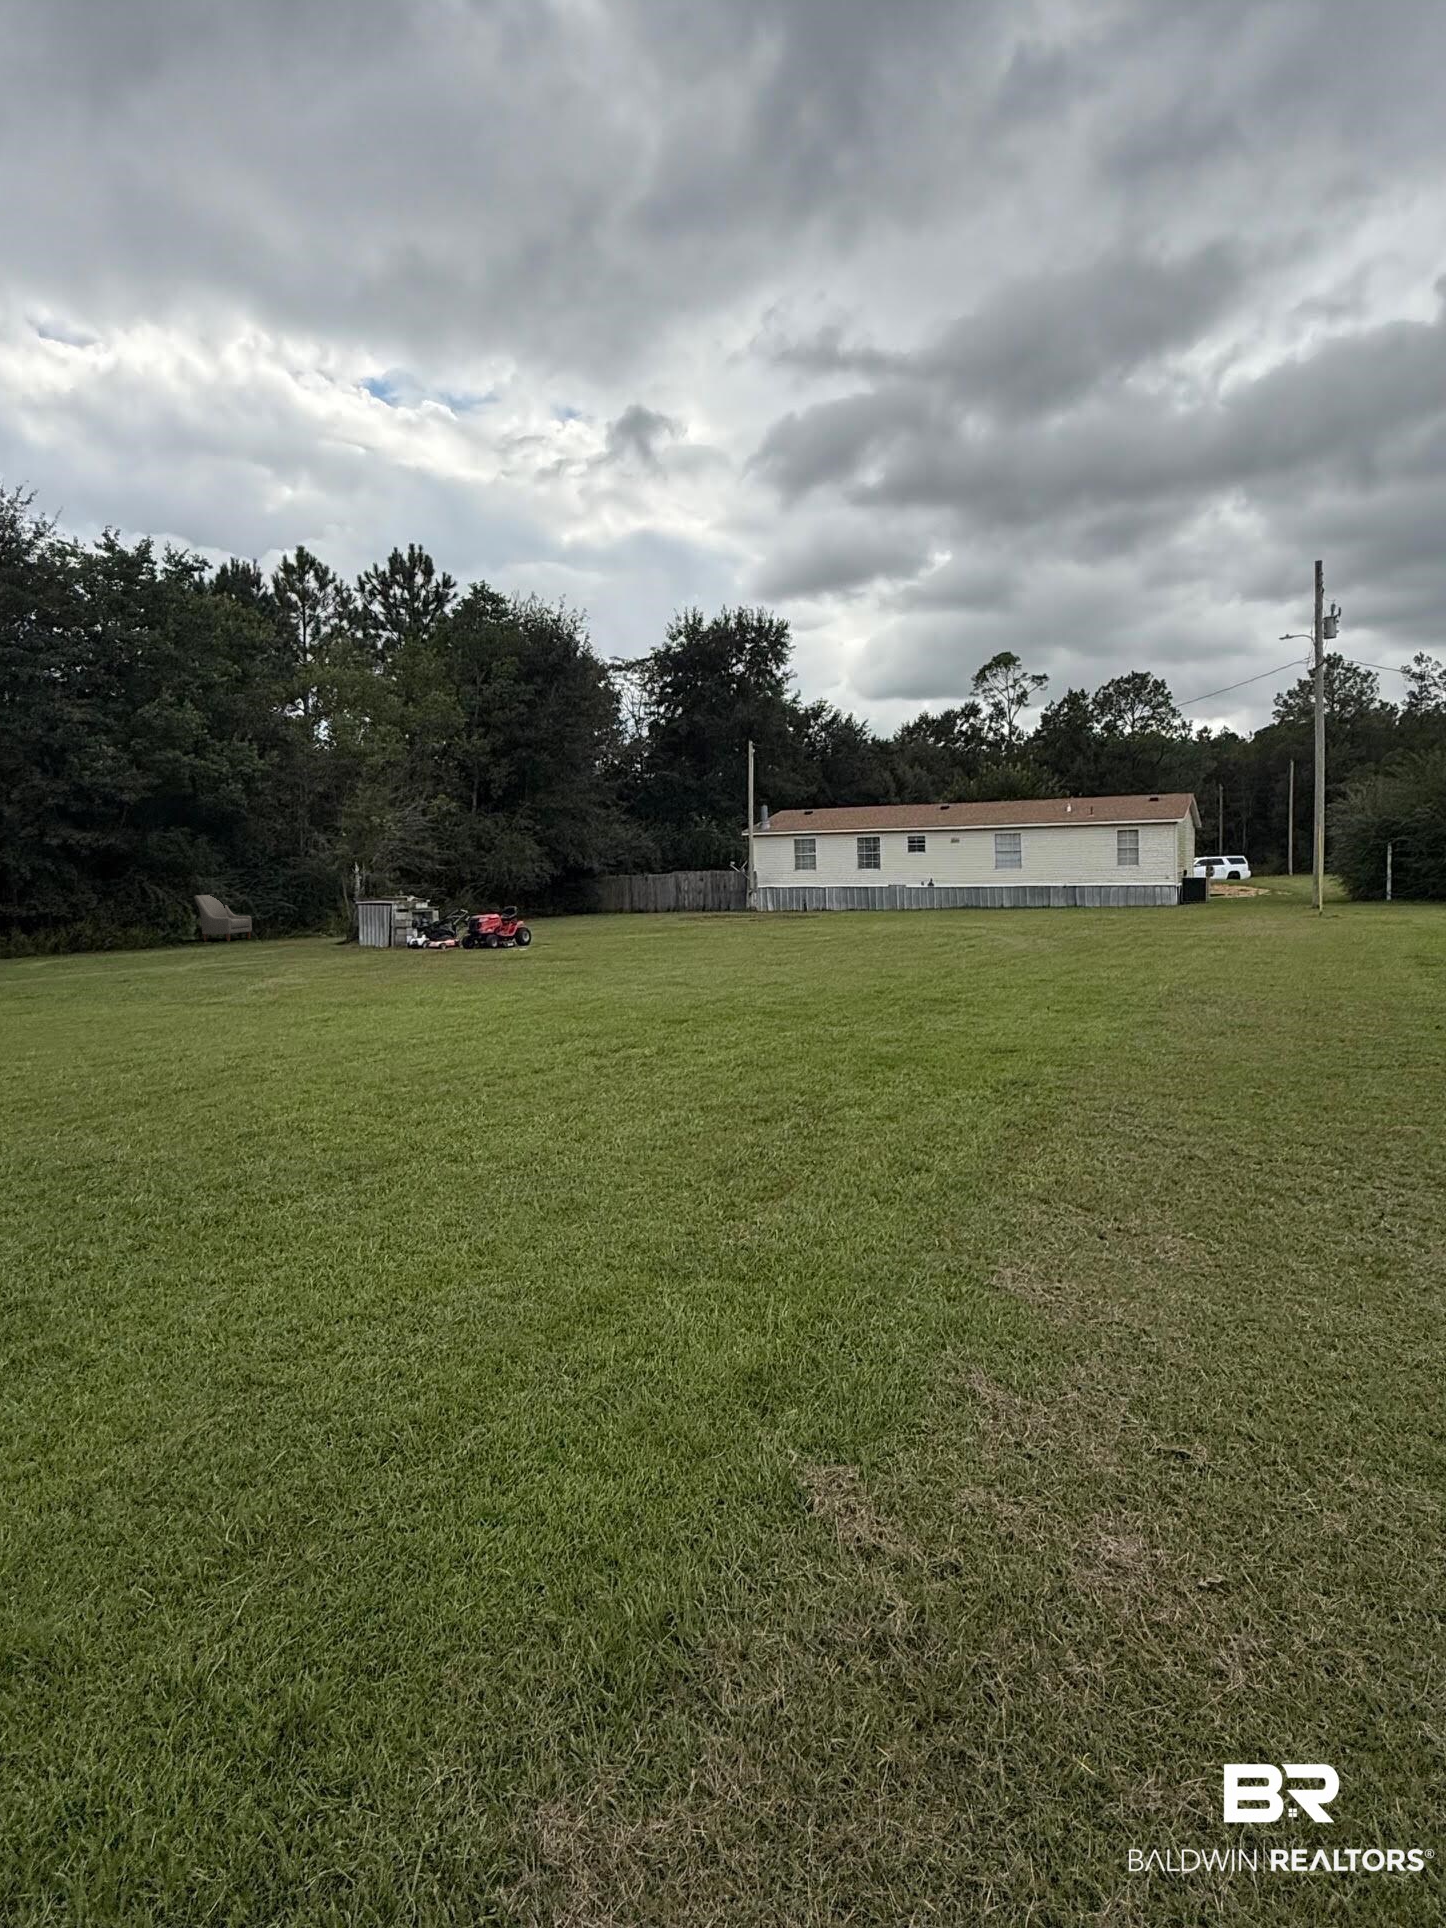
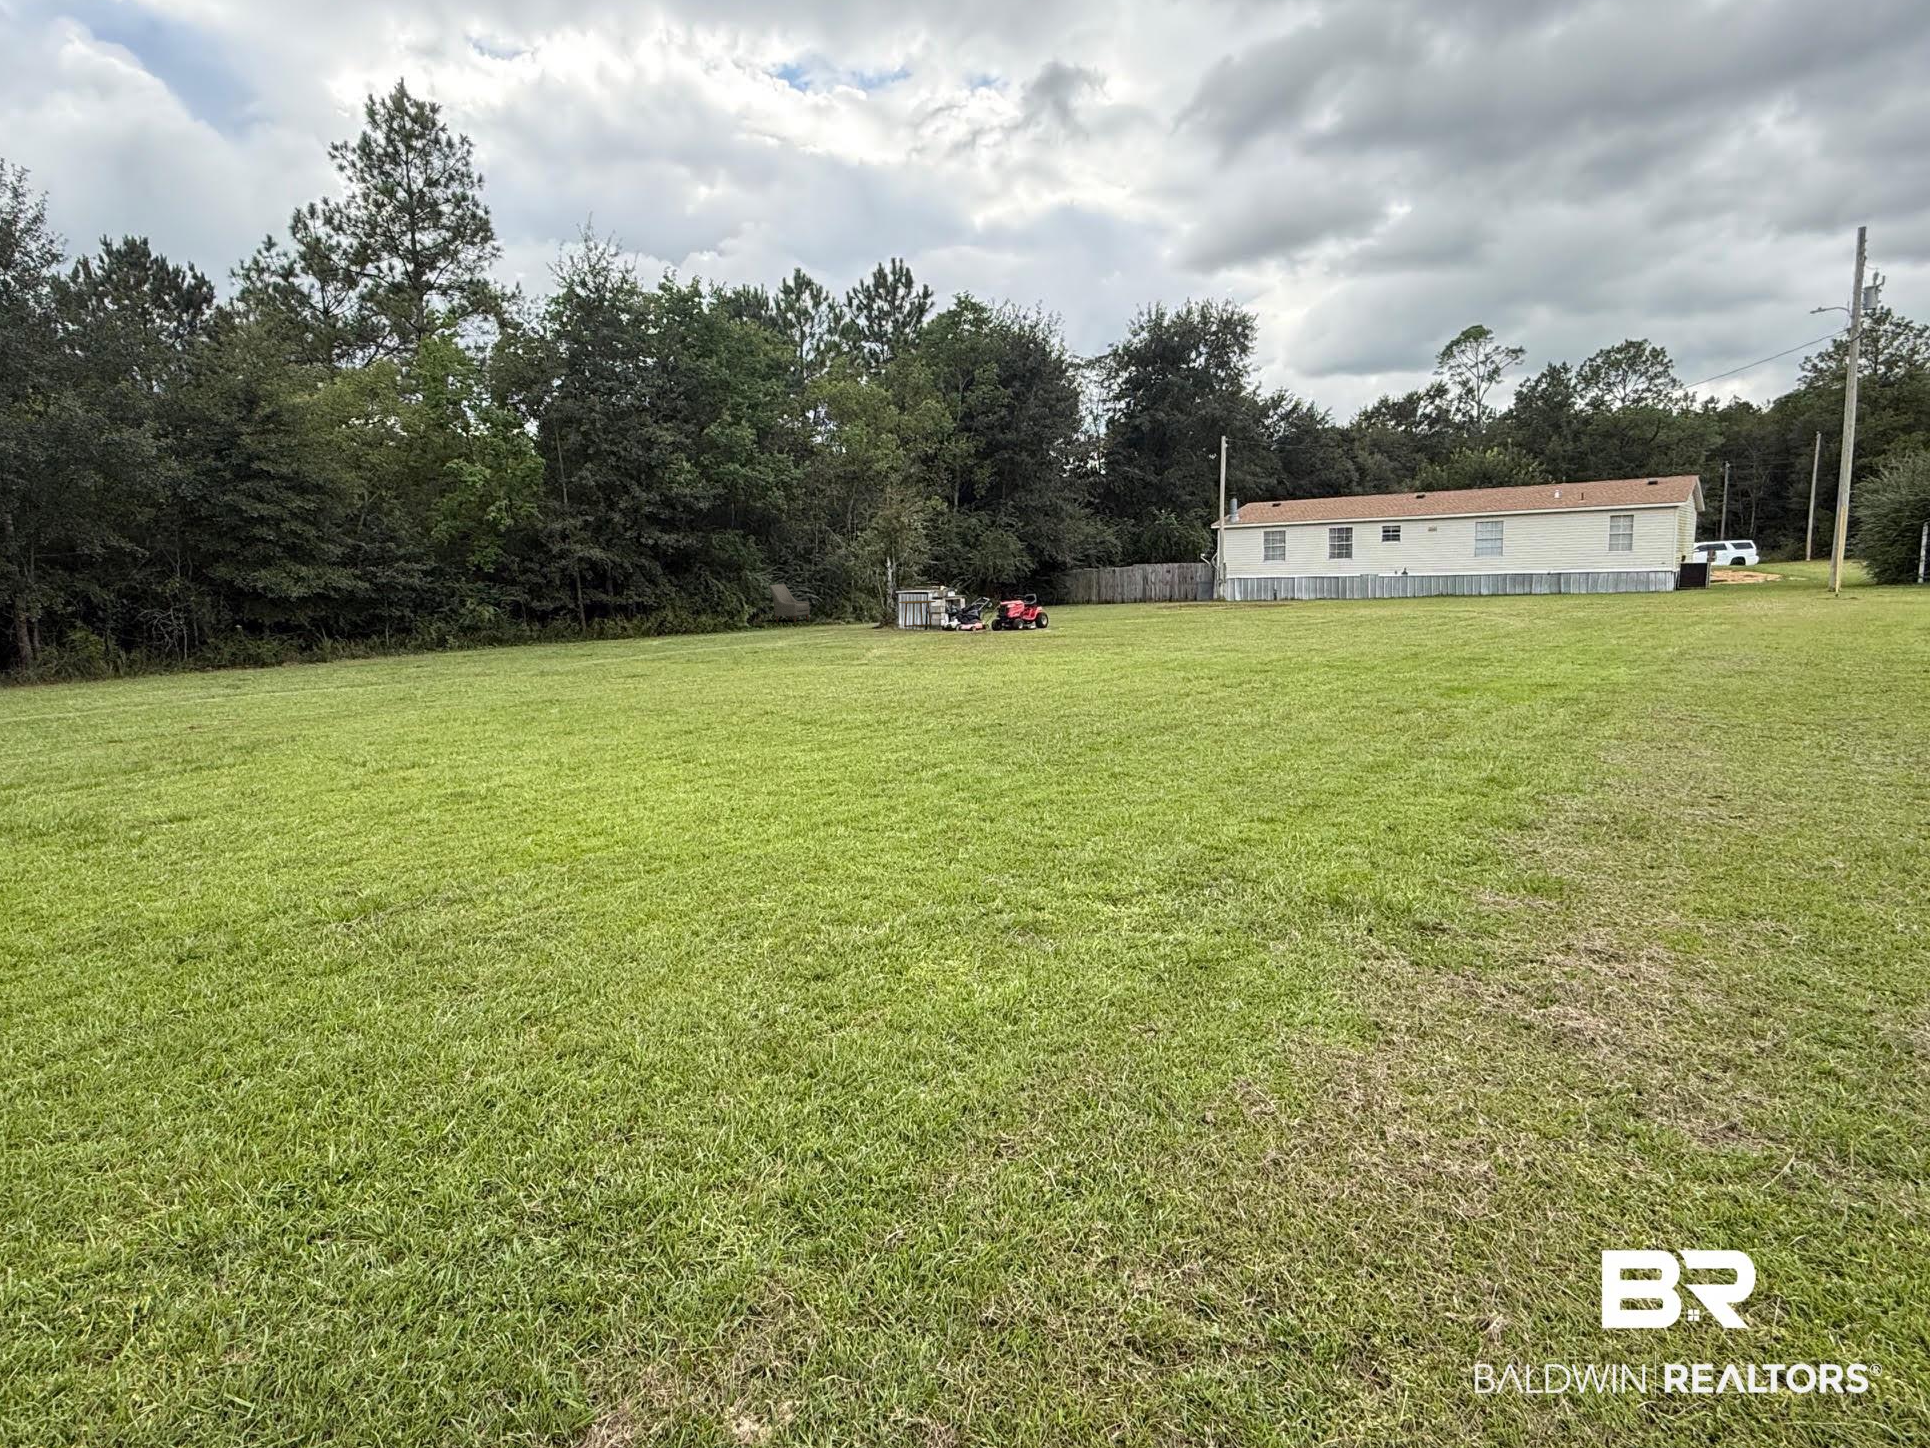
round table: none [346,914,395,947] -> present [899,601,936,627]

